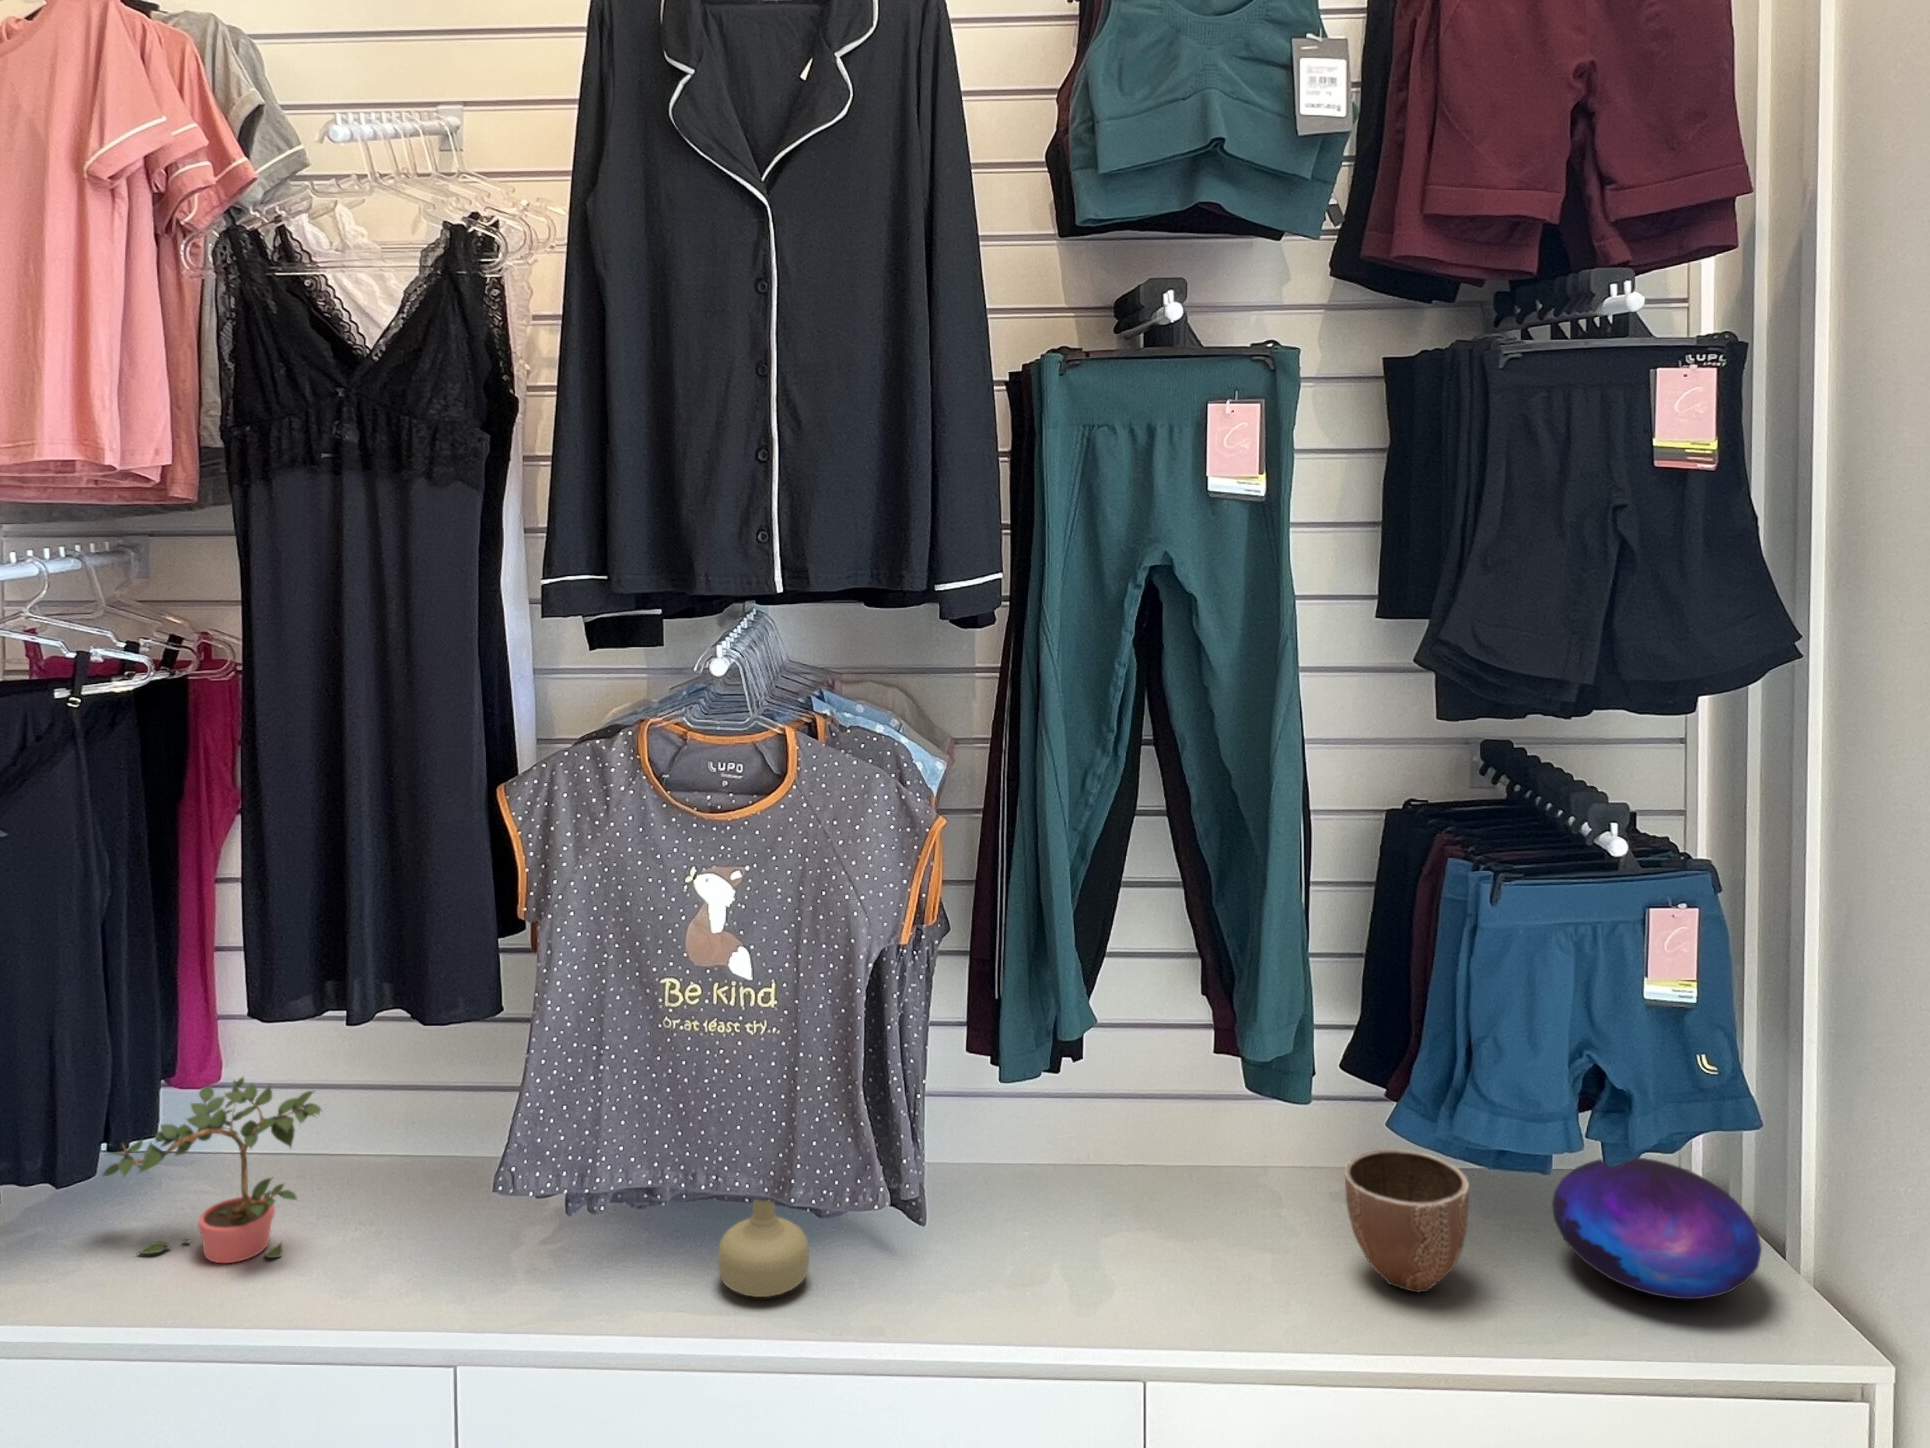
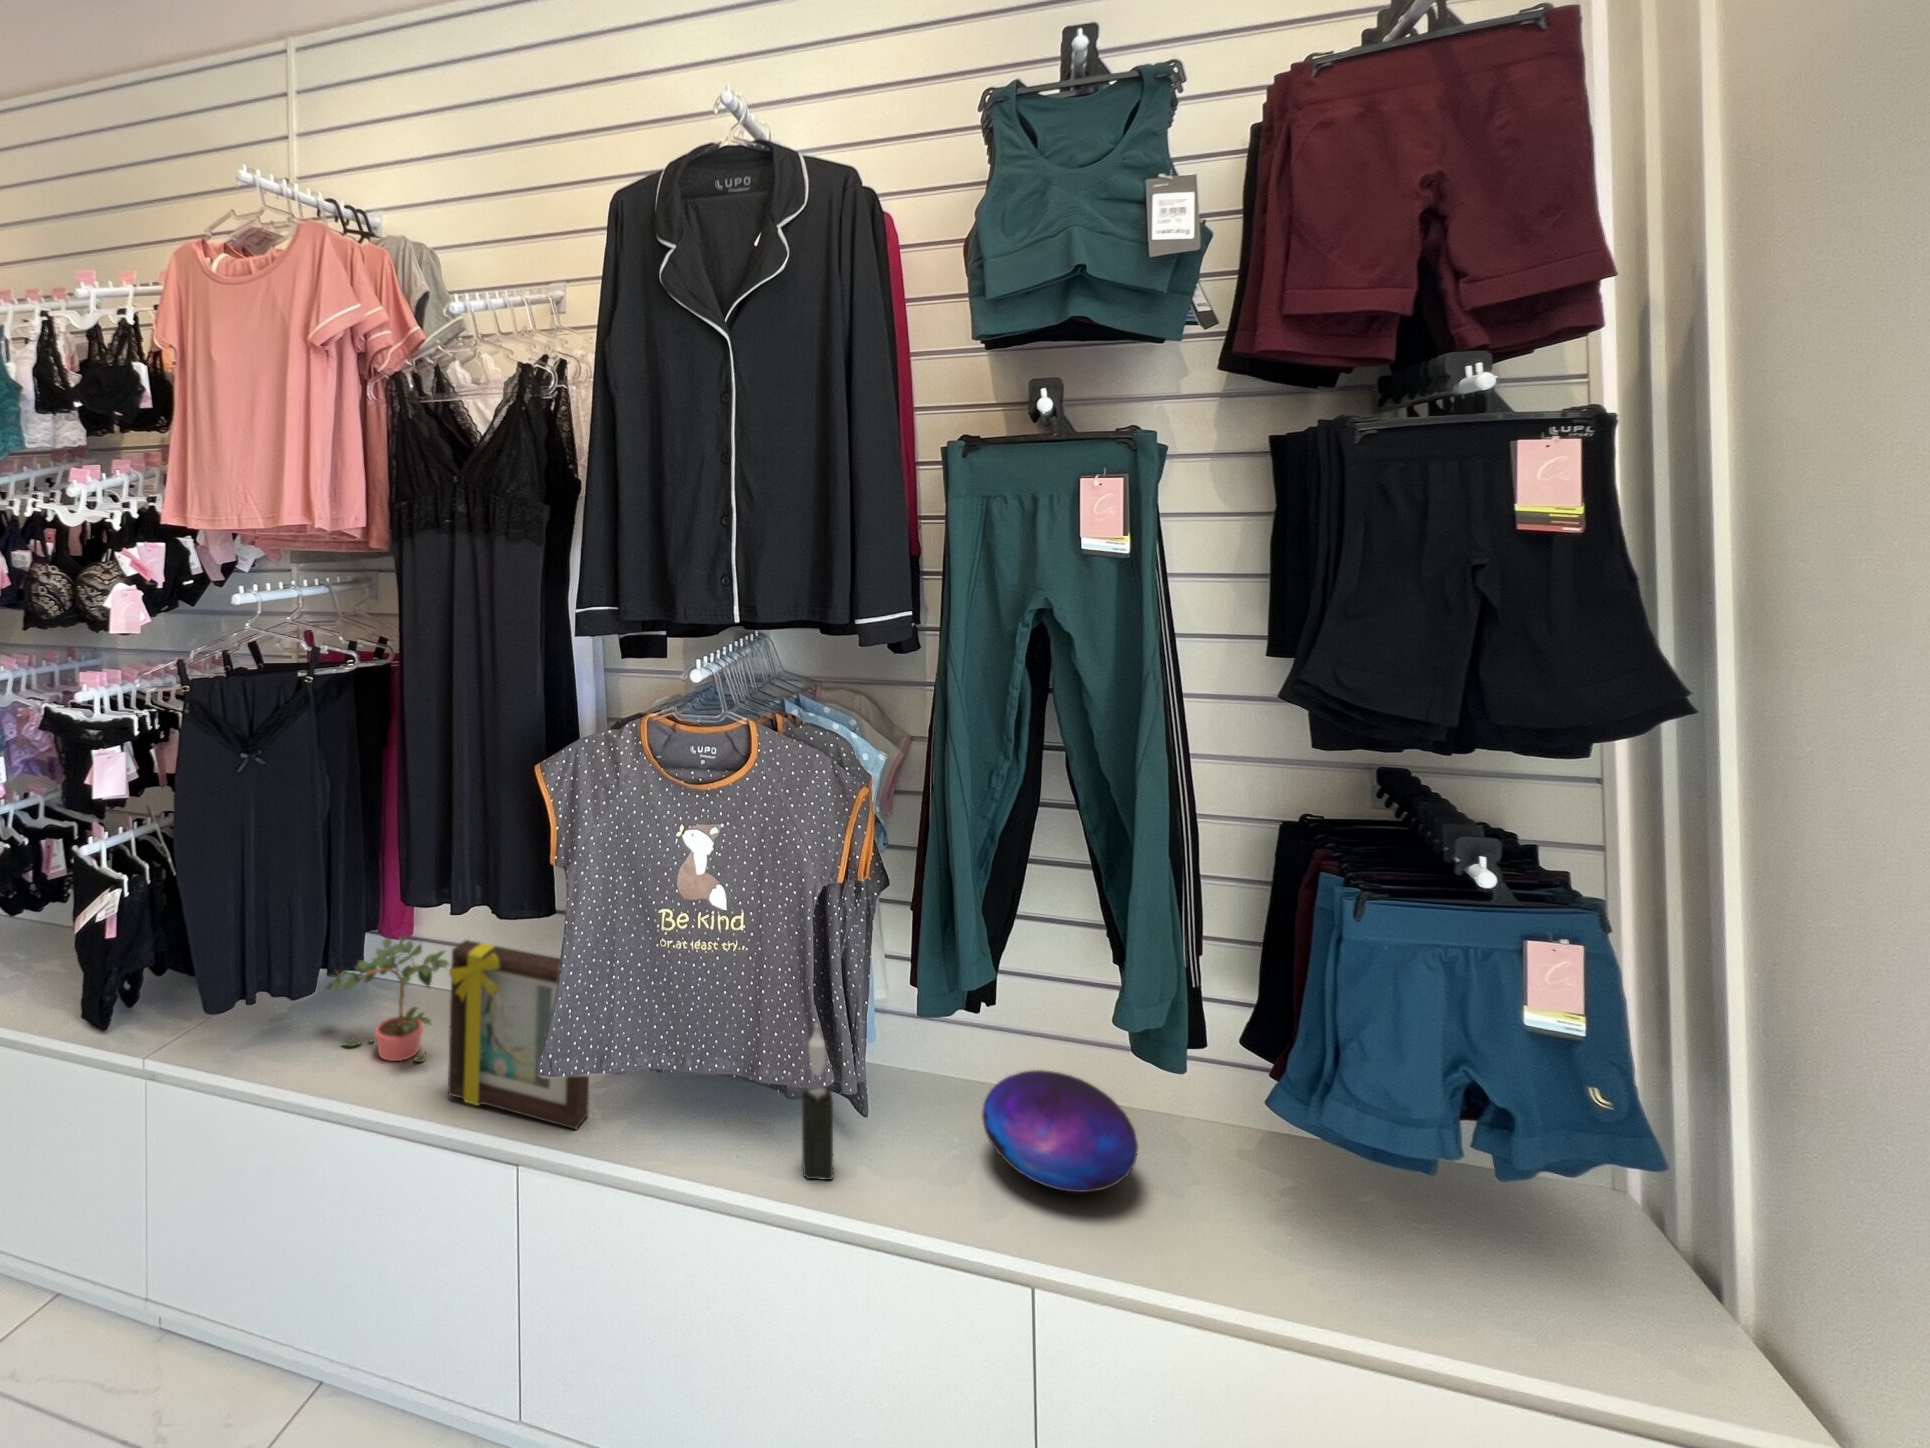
picture frame: none [336,1068,557,1305] -> present [448,940,589,1129]
candle: none [855,1110,897,1310] -> present [802,1025,833,1180]
decorative bowl: present [1345,1149,1469,1293] -> none [1226,1120,1346,1259]
decorative orb: present [1552,1158,1762,1299] -> present [982,1070,1138,1192]
perfume bottle: present [718,1200,809,1297] -> none [702,1029,771,1154]

